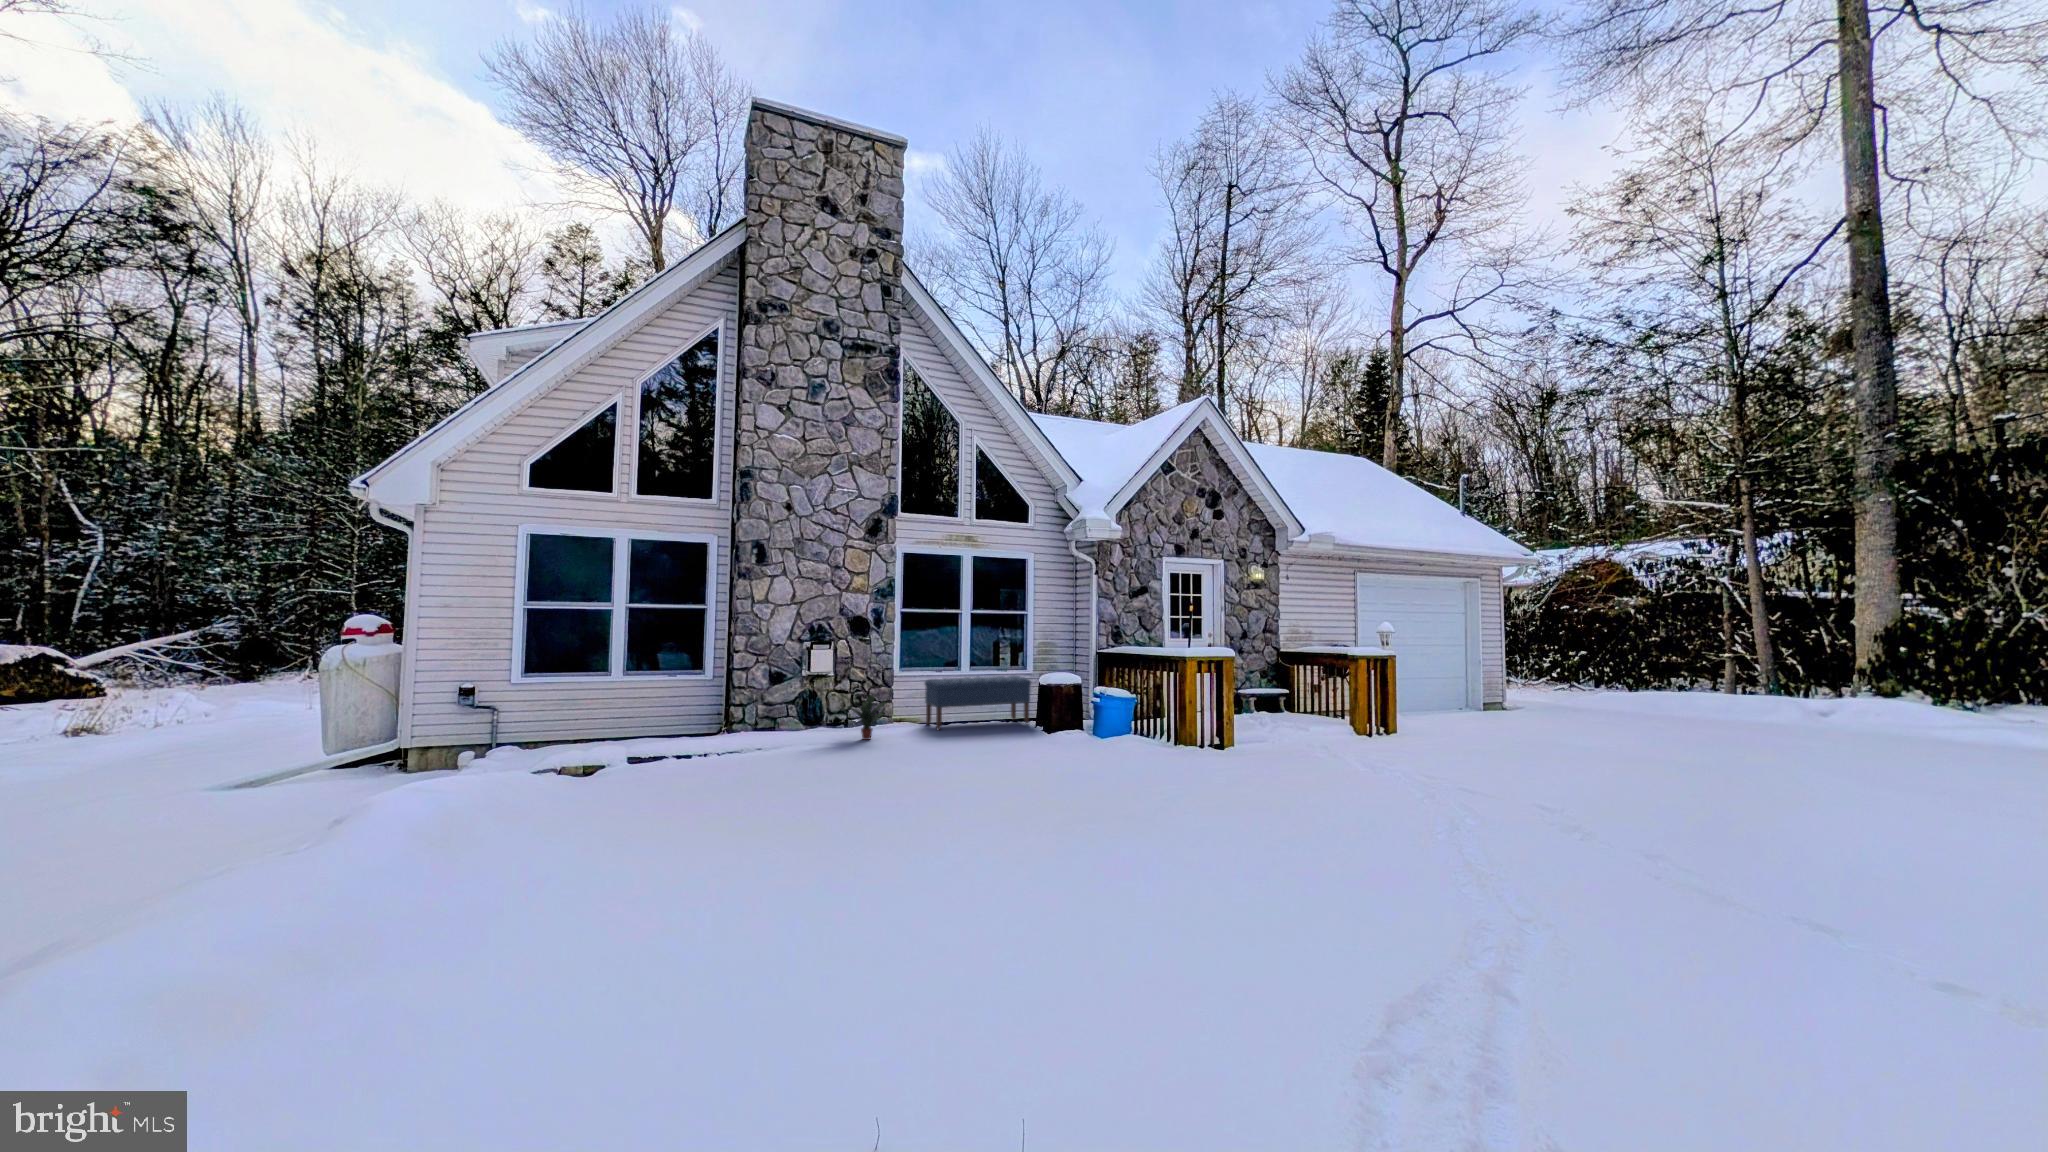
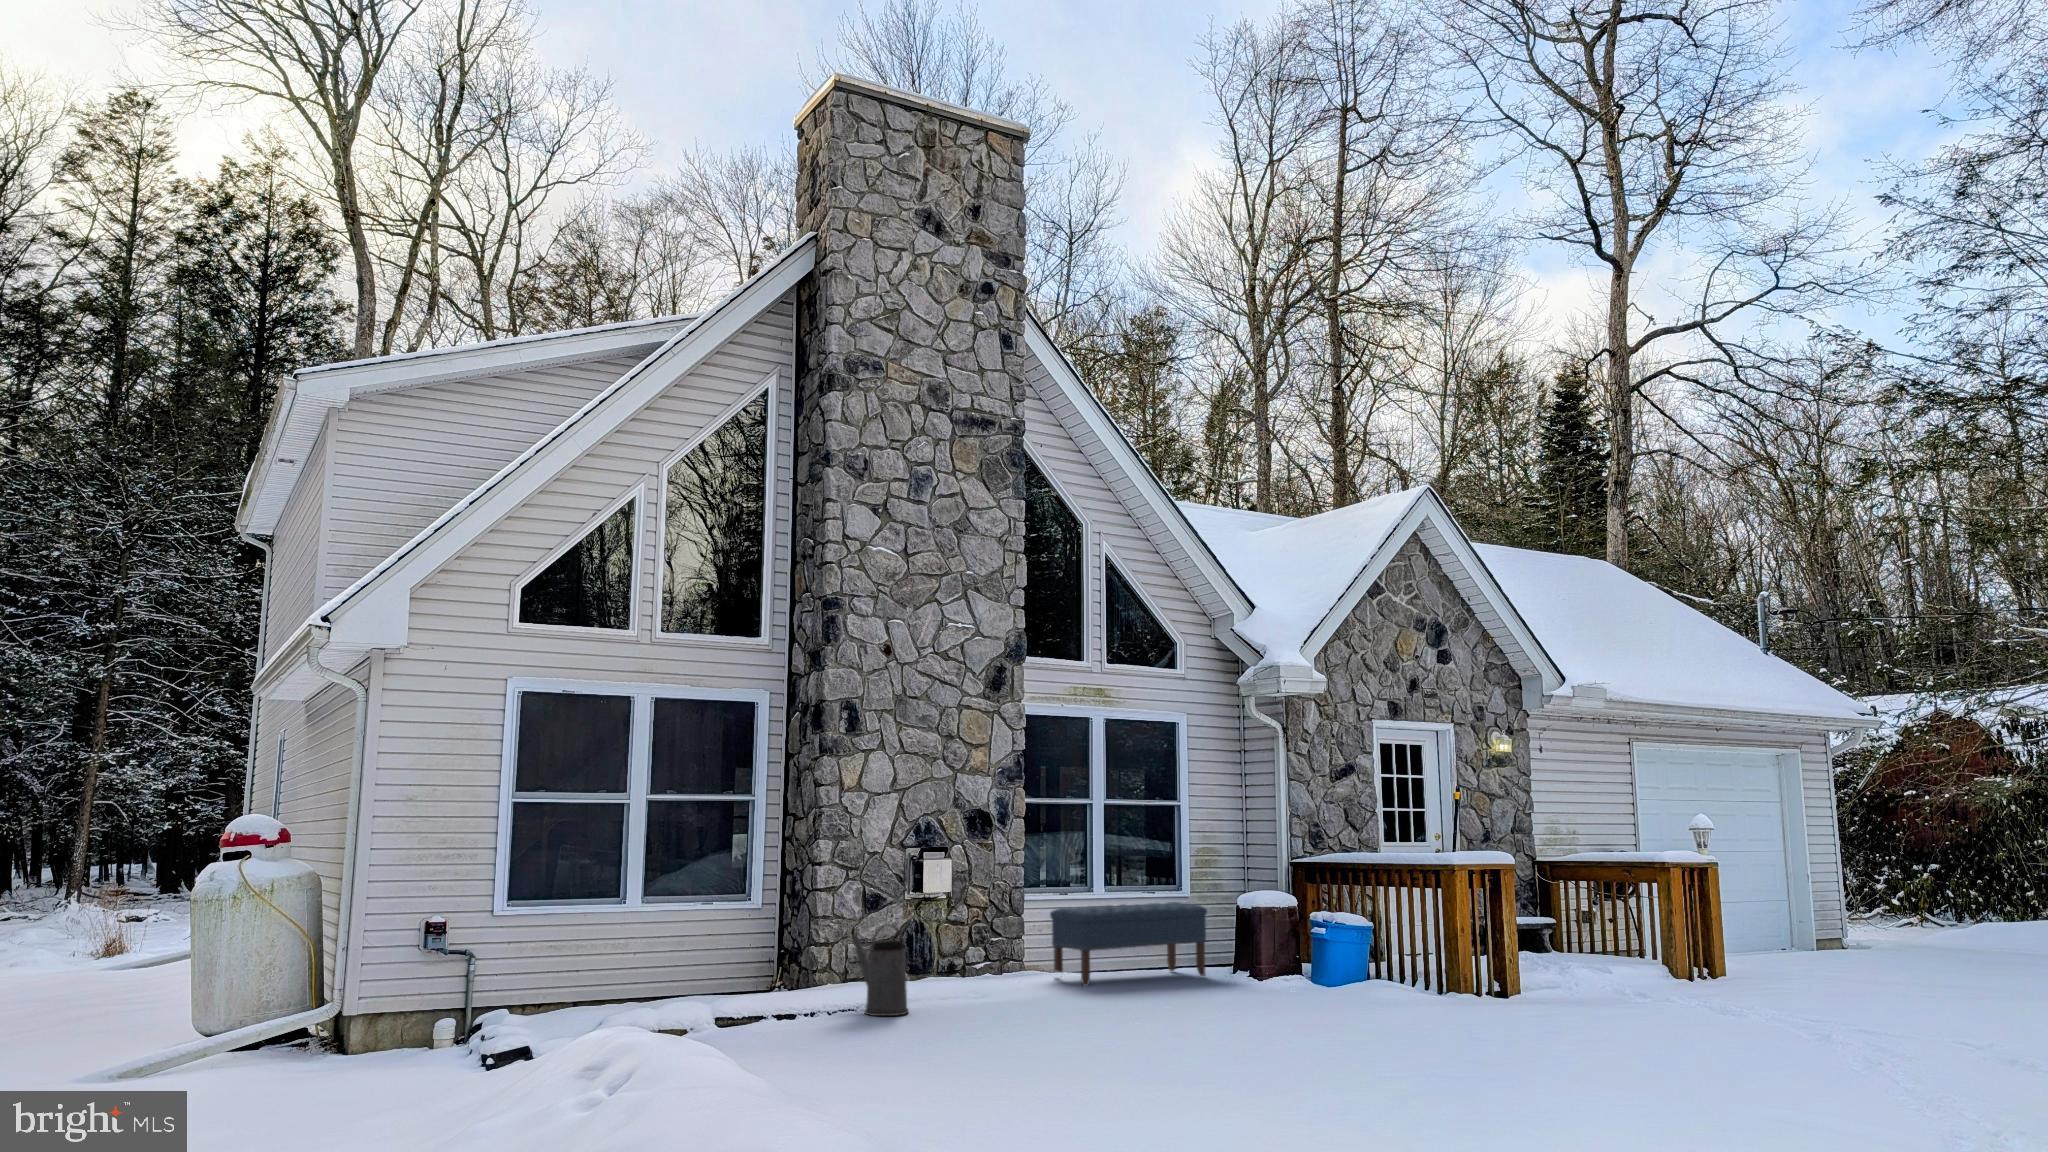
watering can: none [748,692,780,754] -> present [852,925,909,1016]
potted plant: present [847,695,886,740] -> none [964,928,1036,998]

